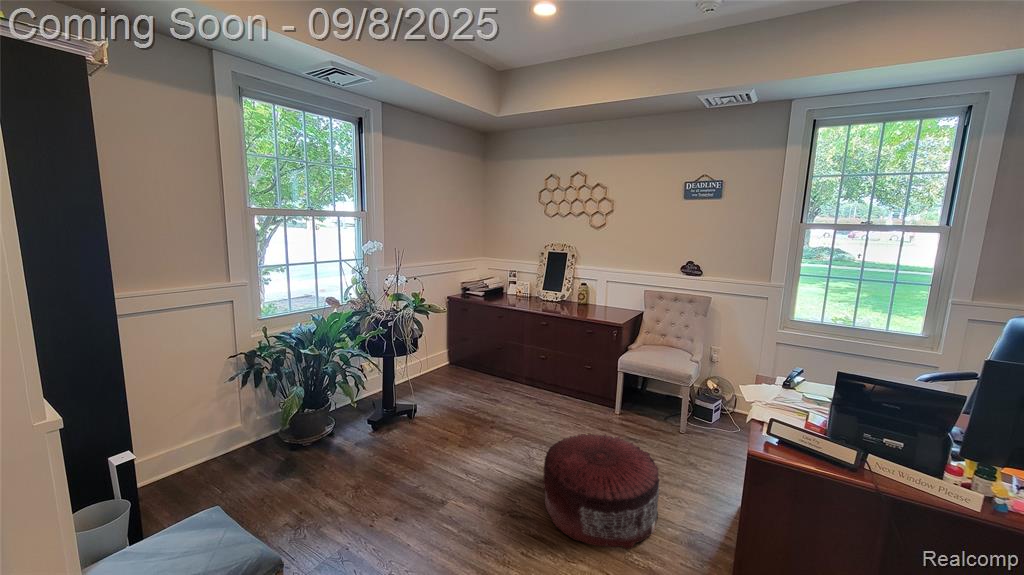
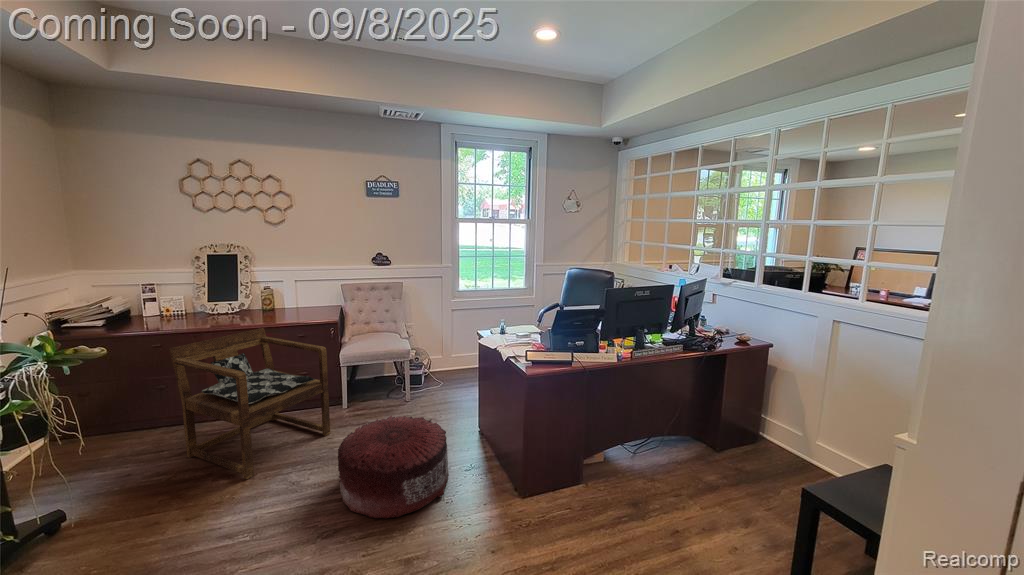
armchair: none [492,318,592,438] -> present [169,328,330,479]

